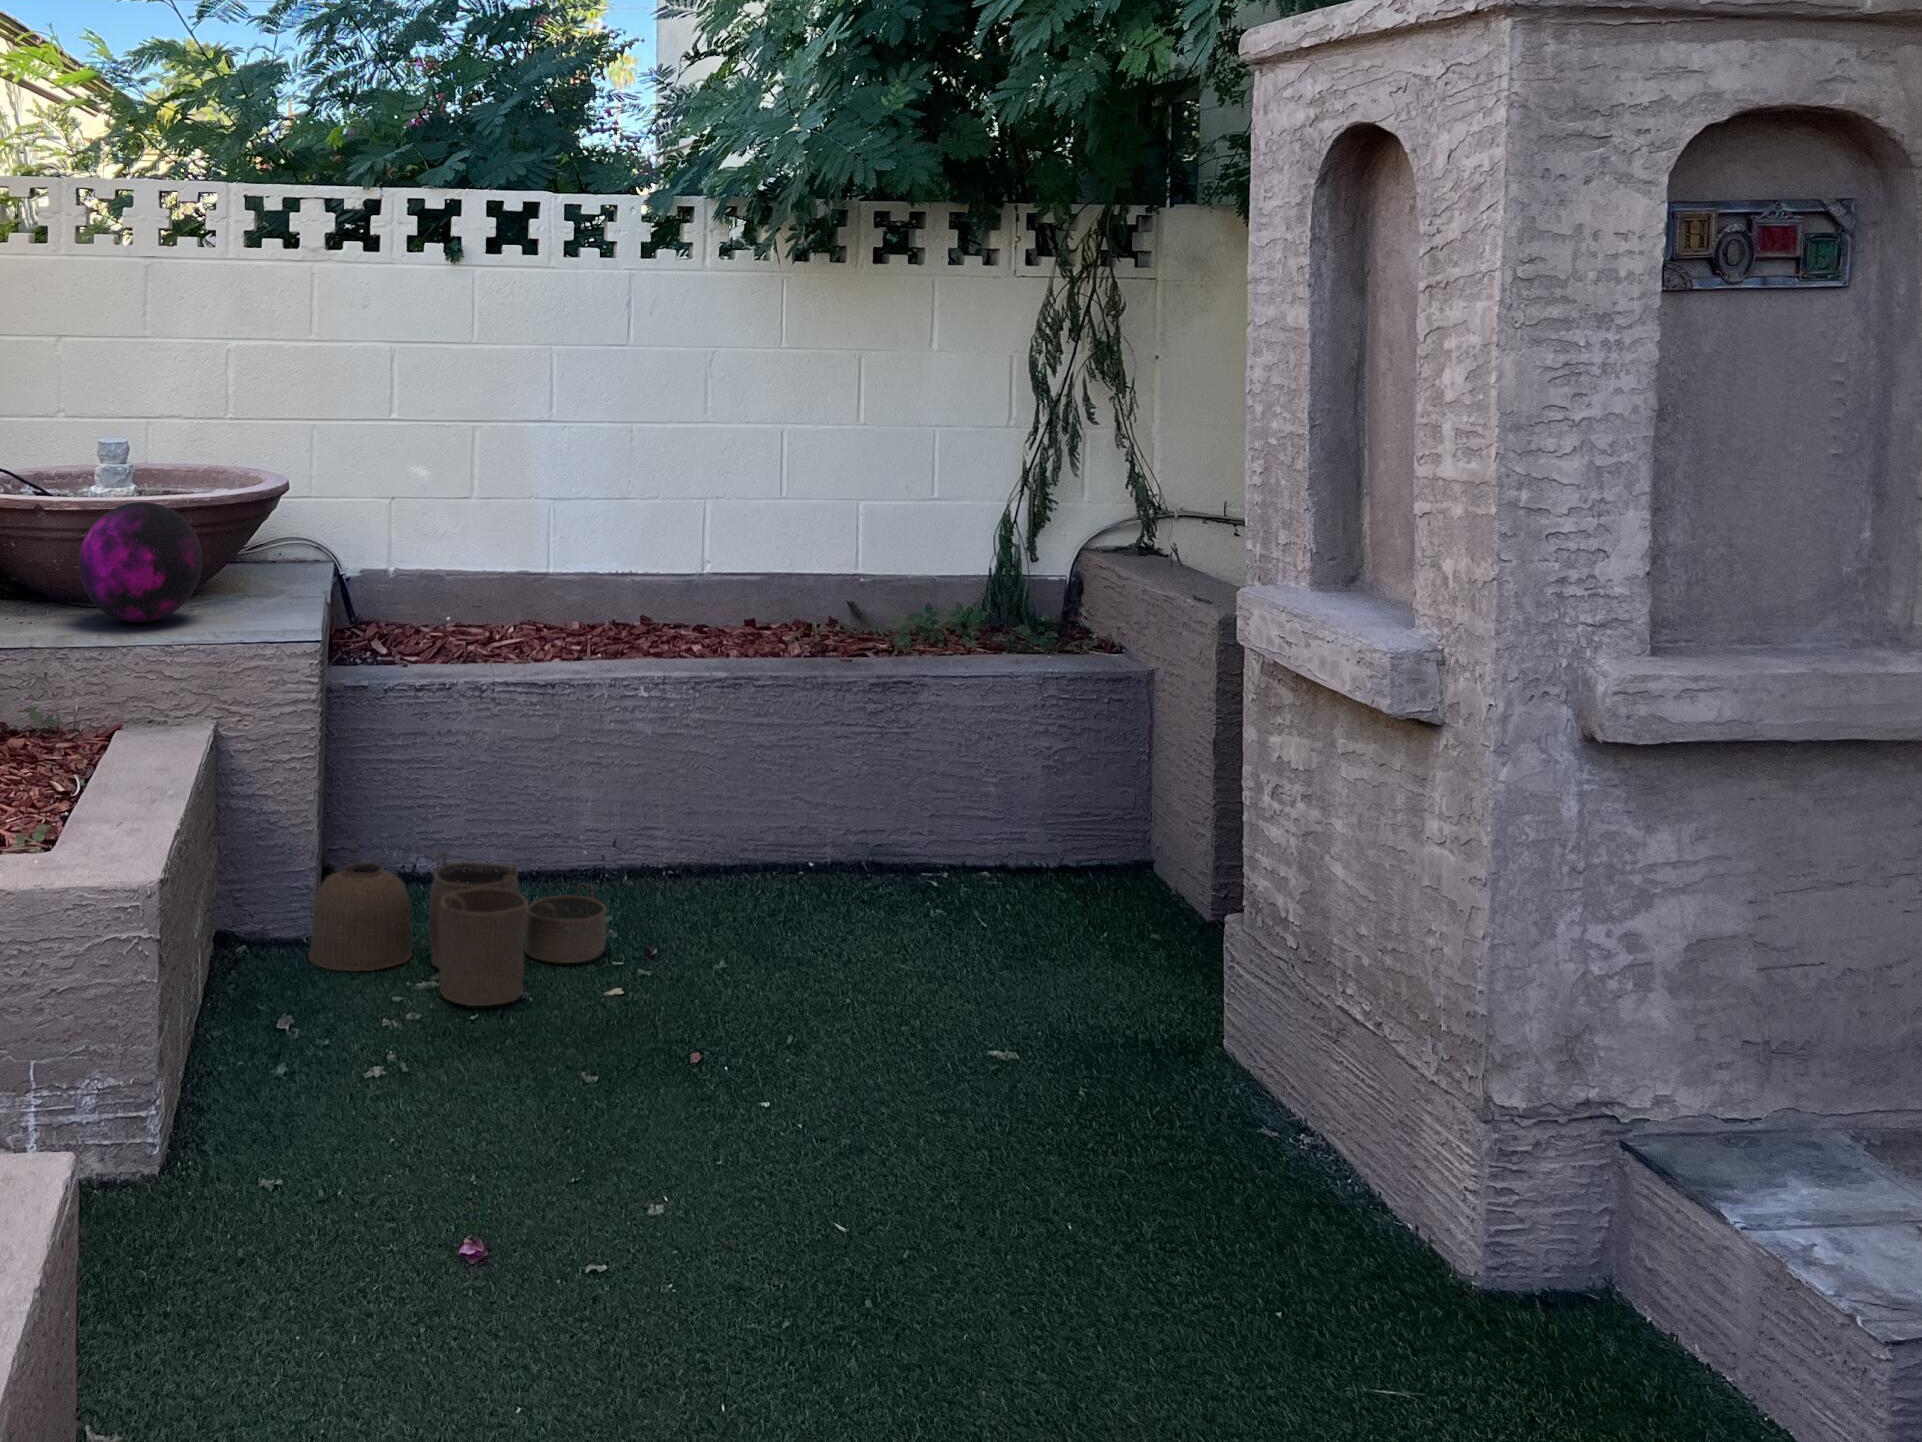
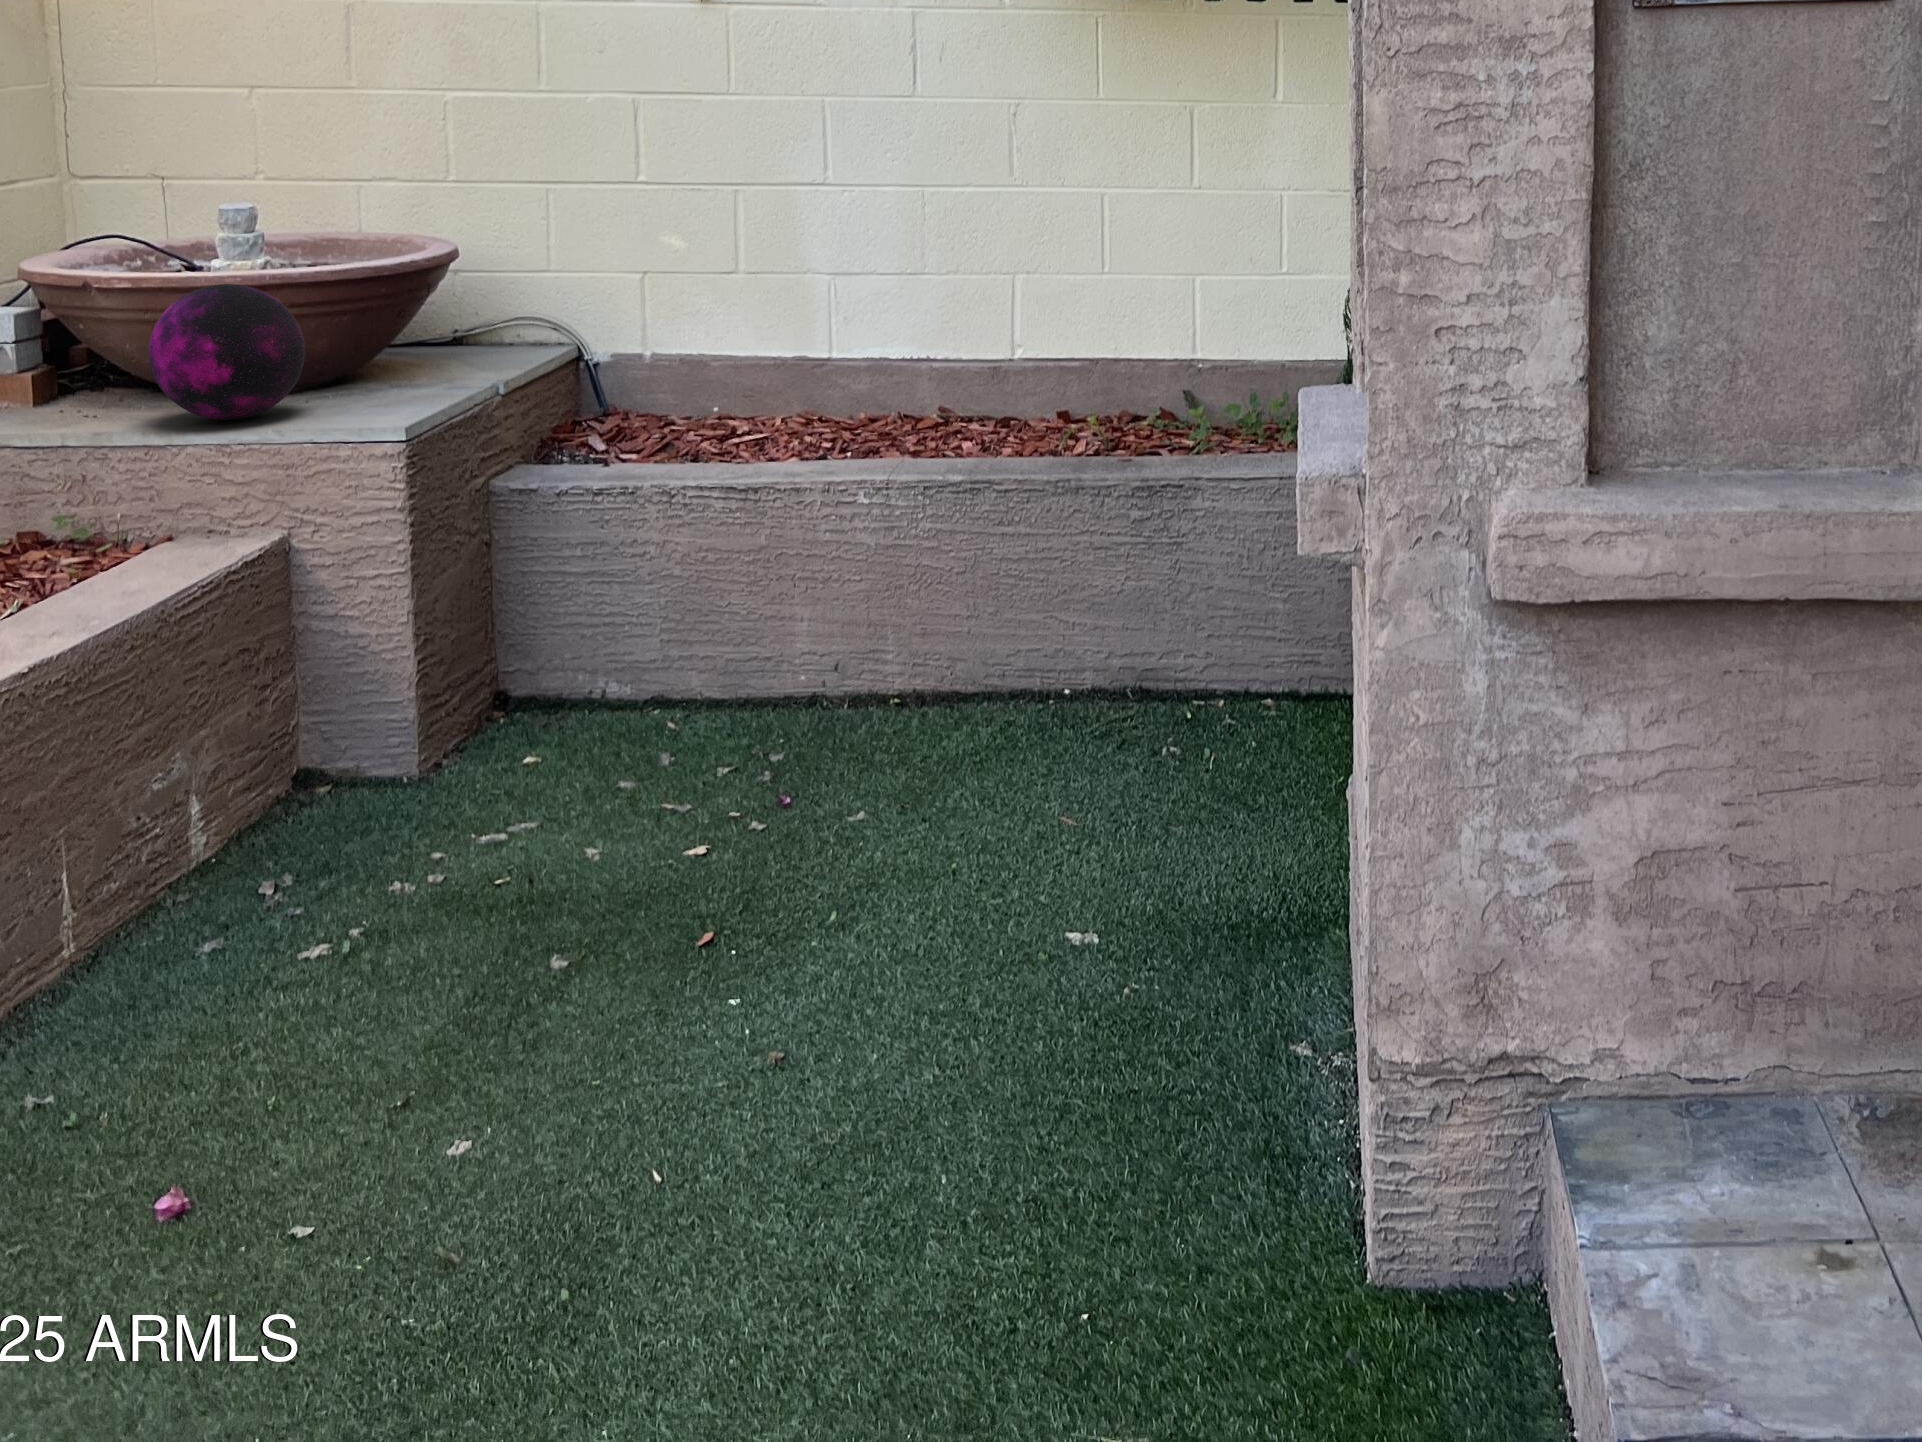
woven basket: present [309,852,607,1006] -> none [383,681,732,860]

